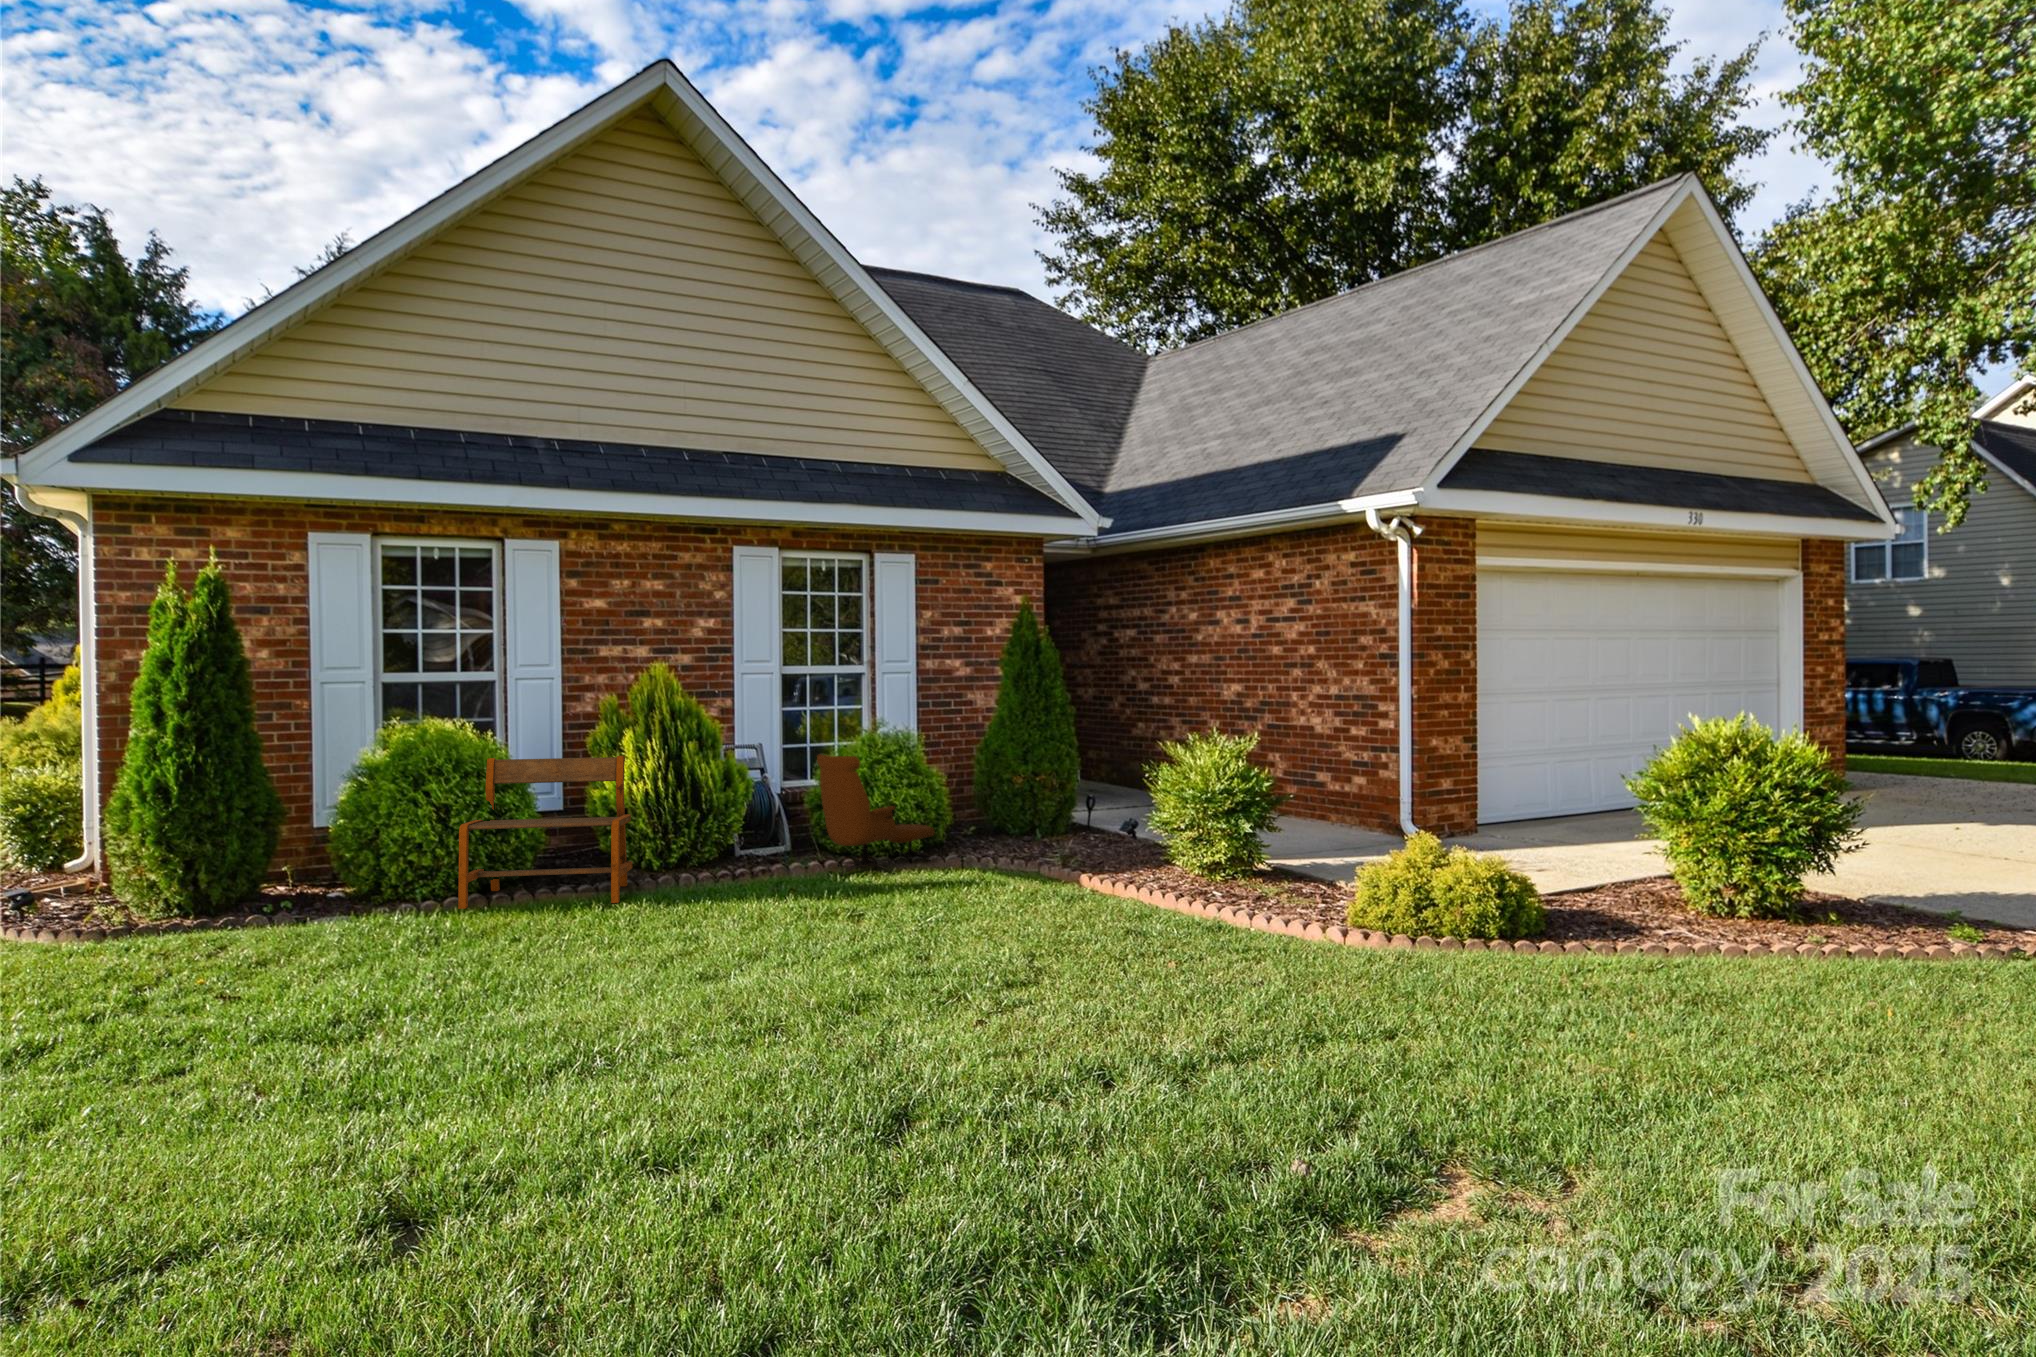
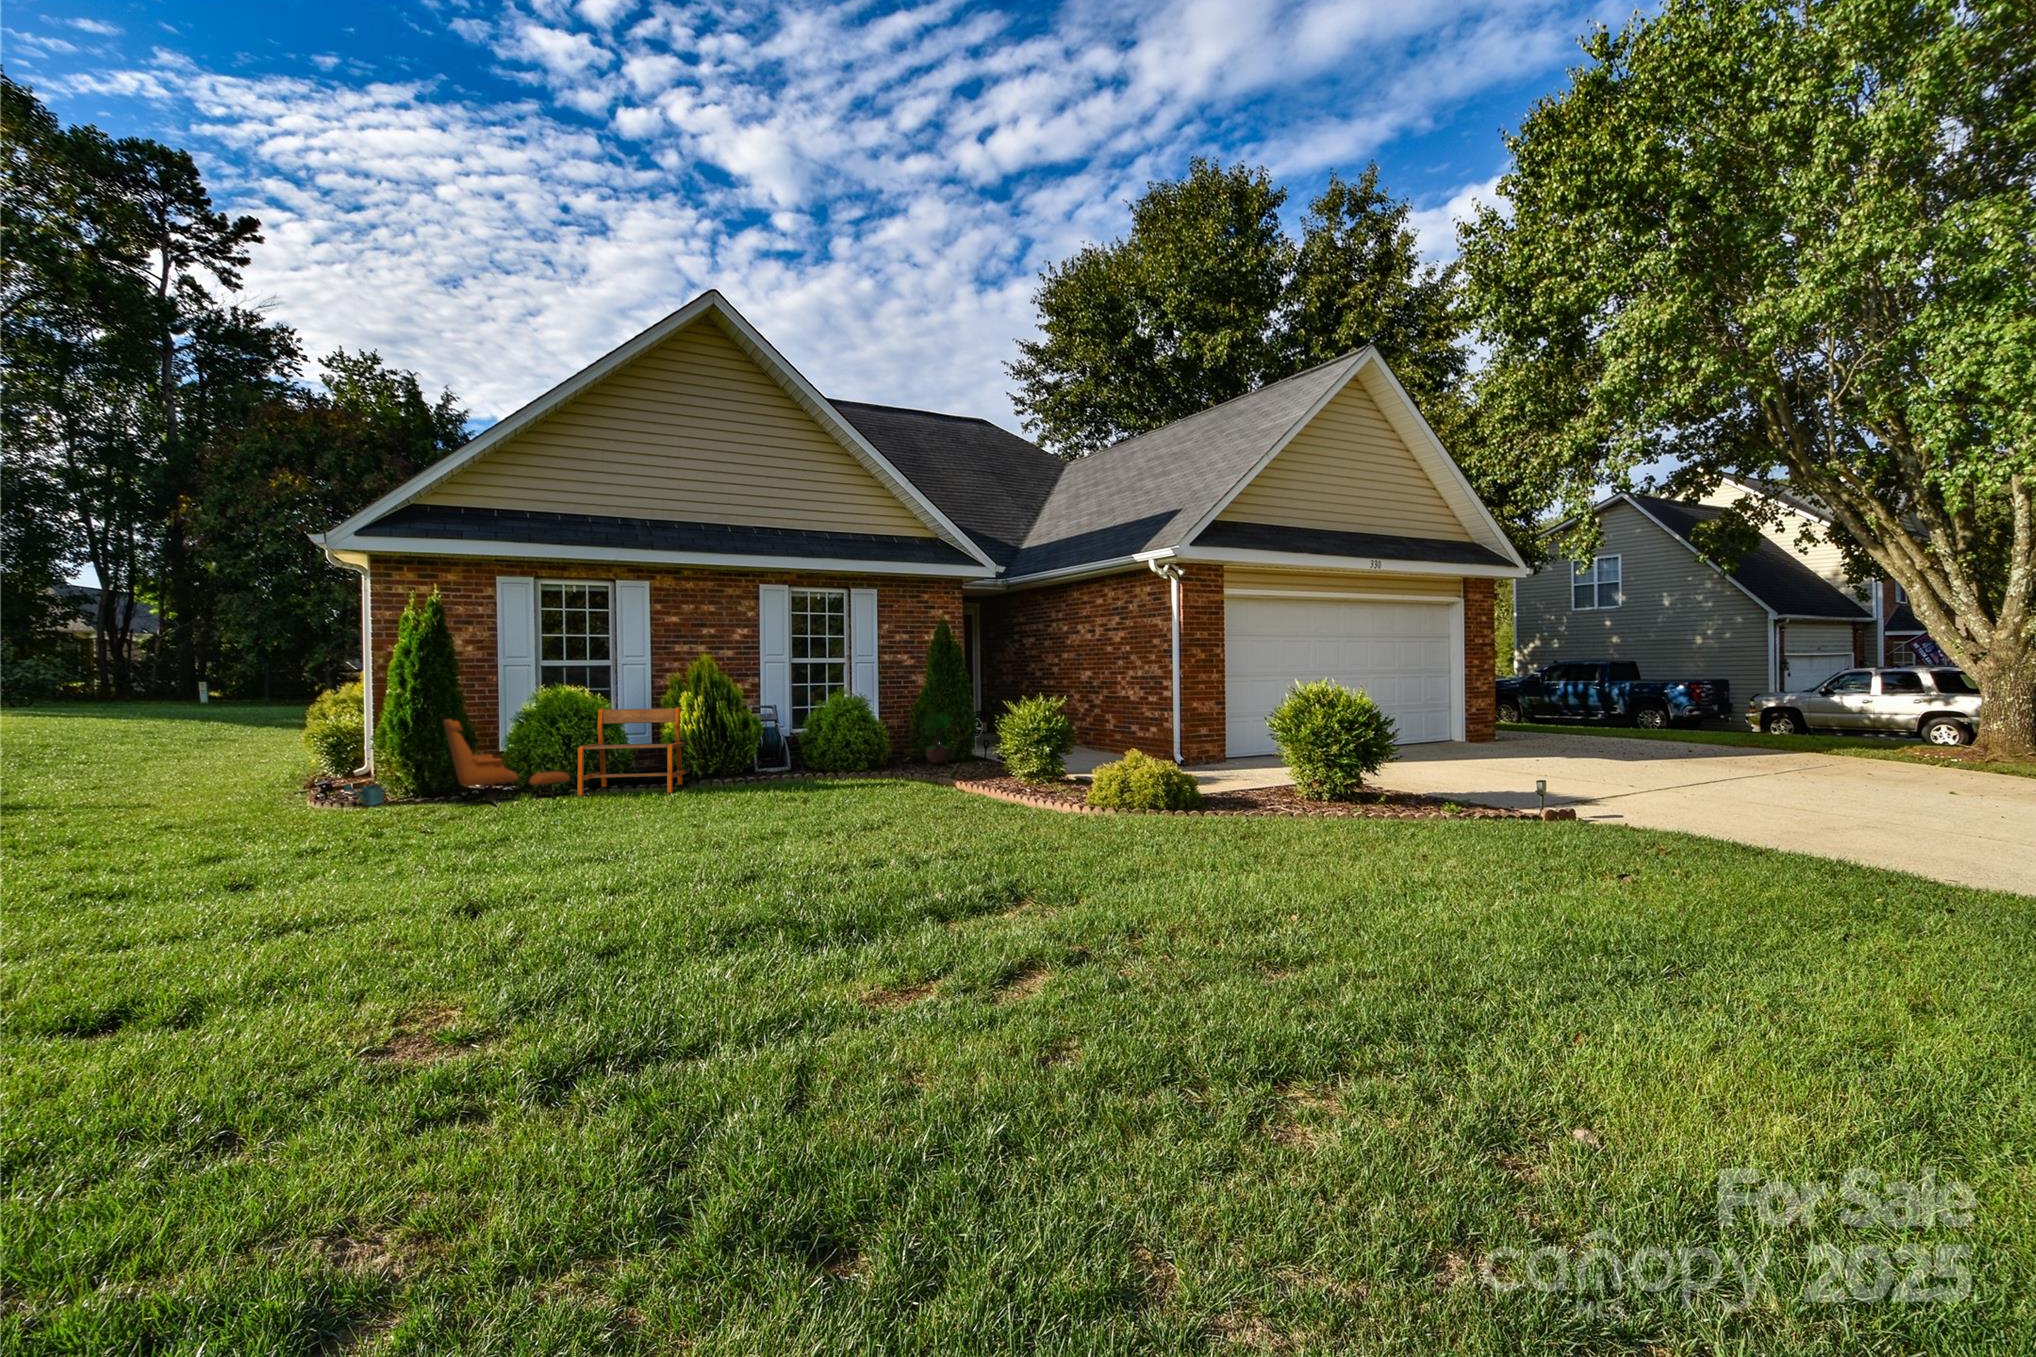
potted tree: none [999,752,1053,844] -> present [923,713,950,764]
lounge chair: present [817,754,935,876] -> present [443,719,570,807]
watering can: none [59,887,131,933] -> present [344,784,385,806]

